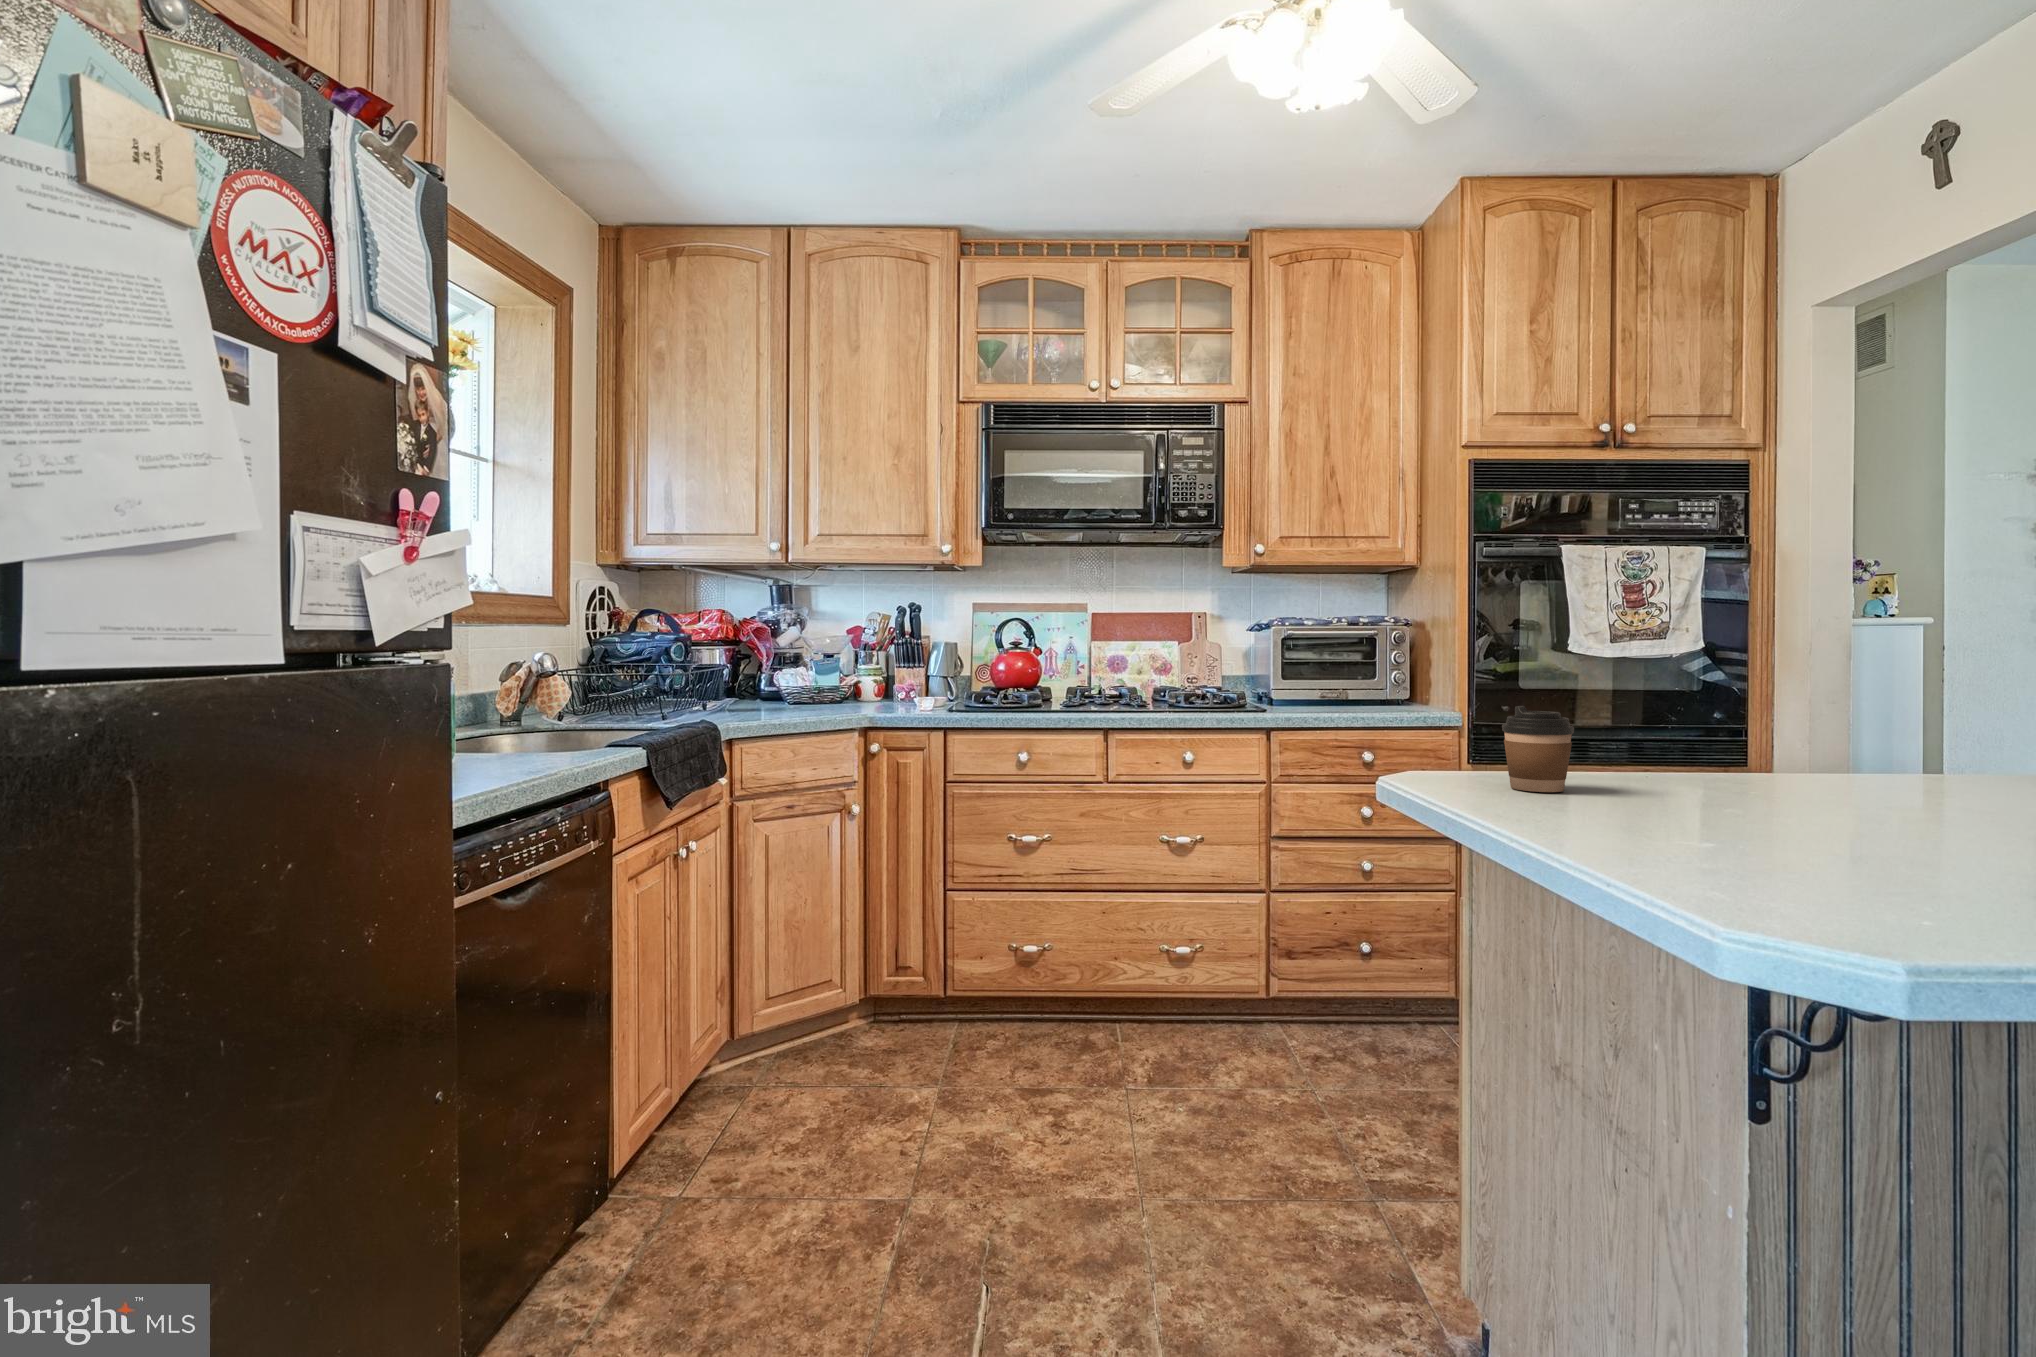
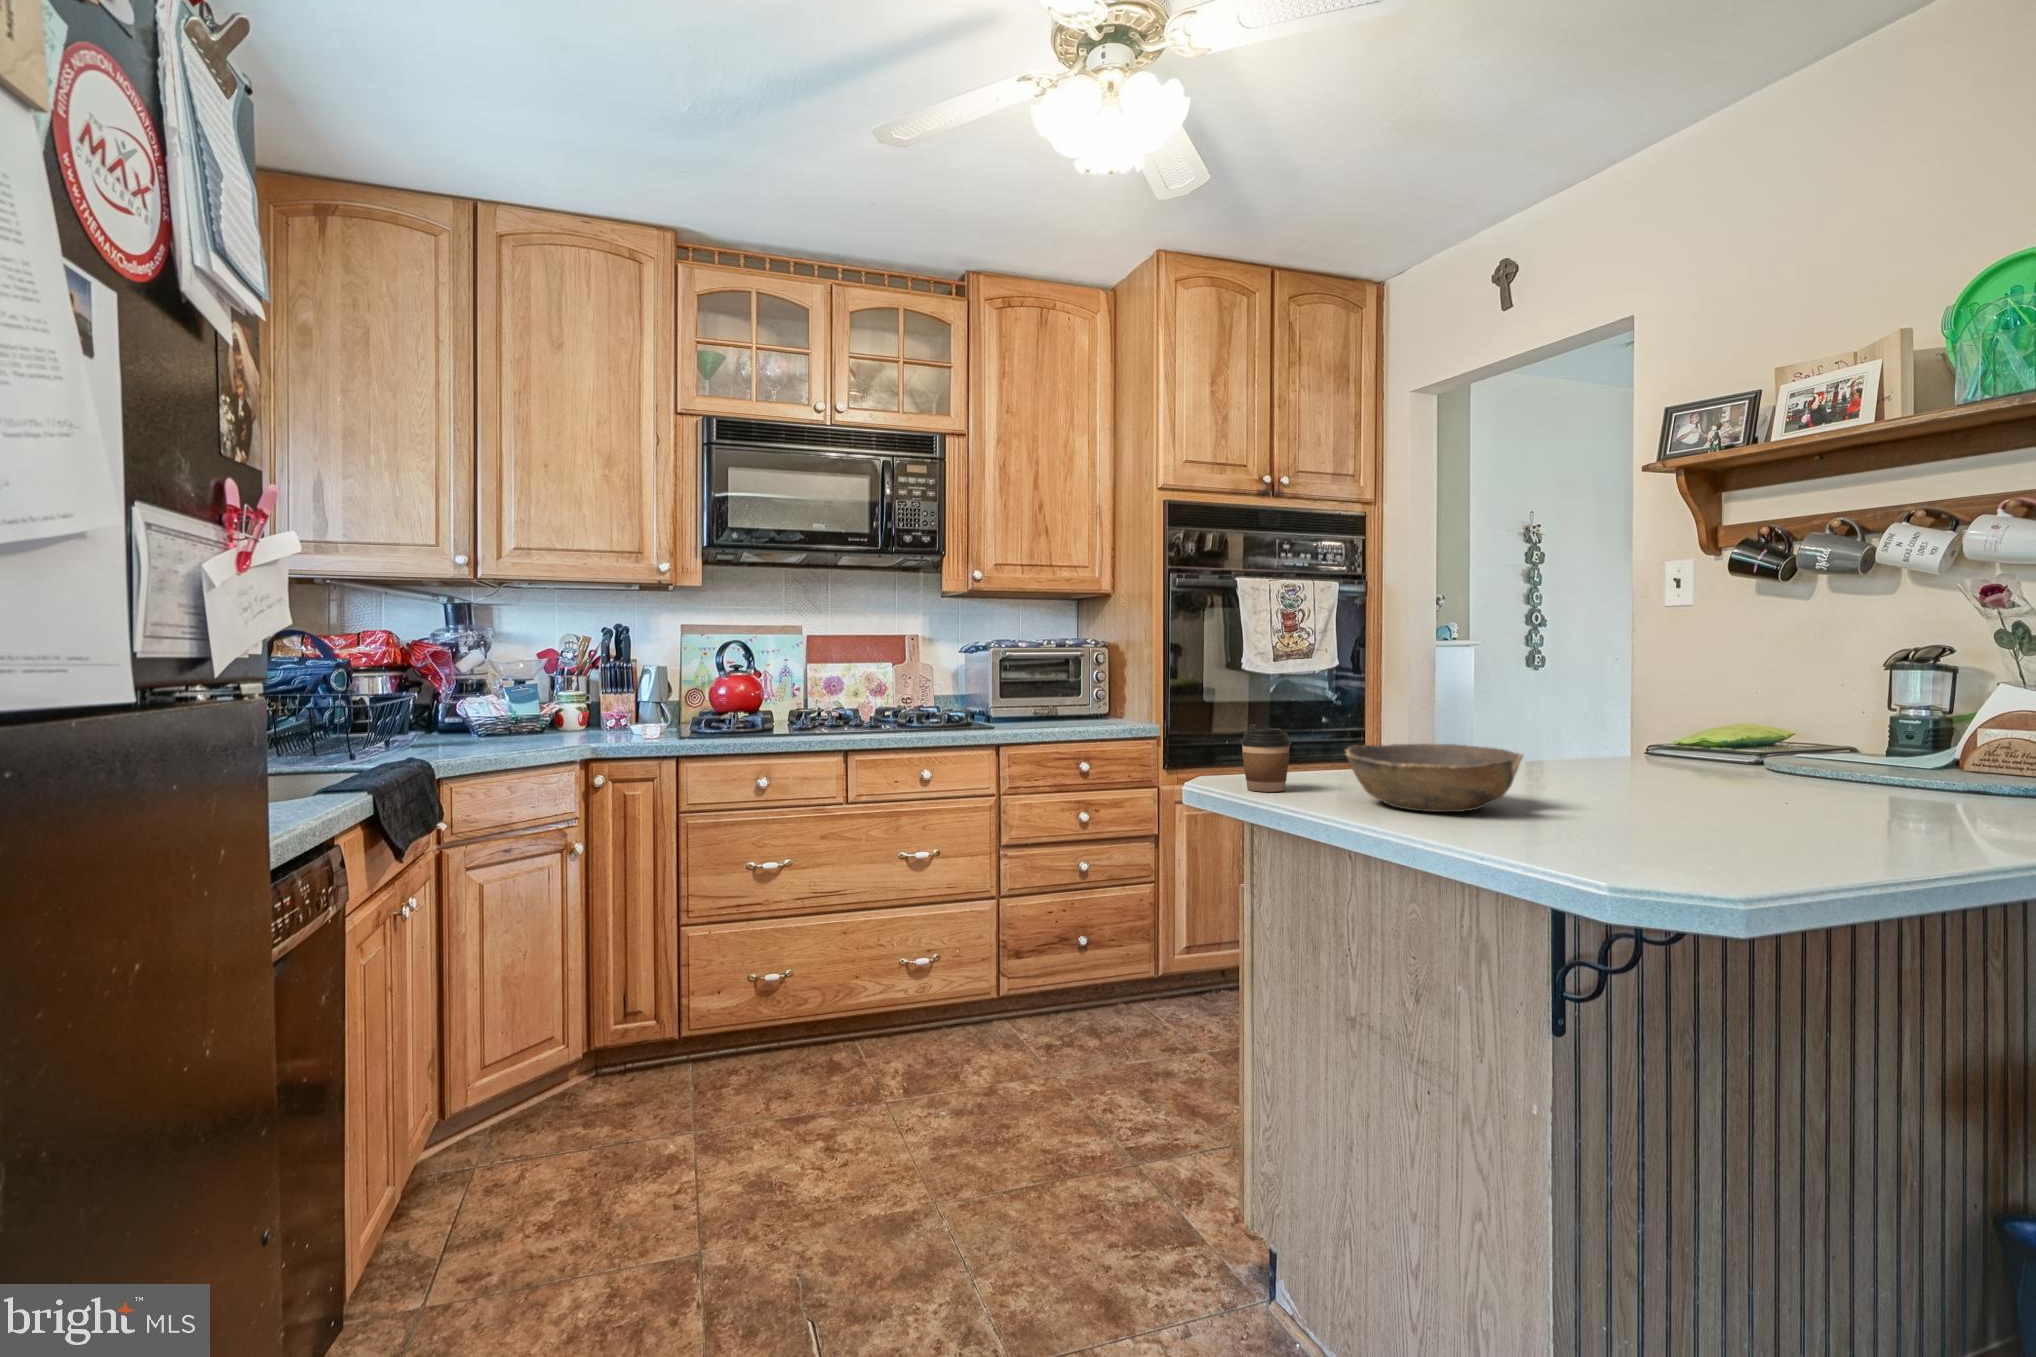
bowl: none [1642,736,1950,835] -> present [1345,744,1523,812]

